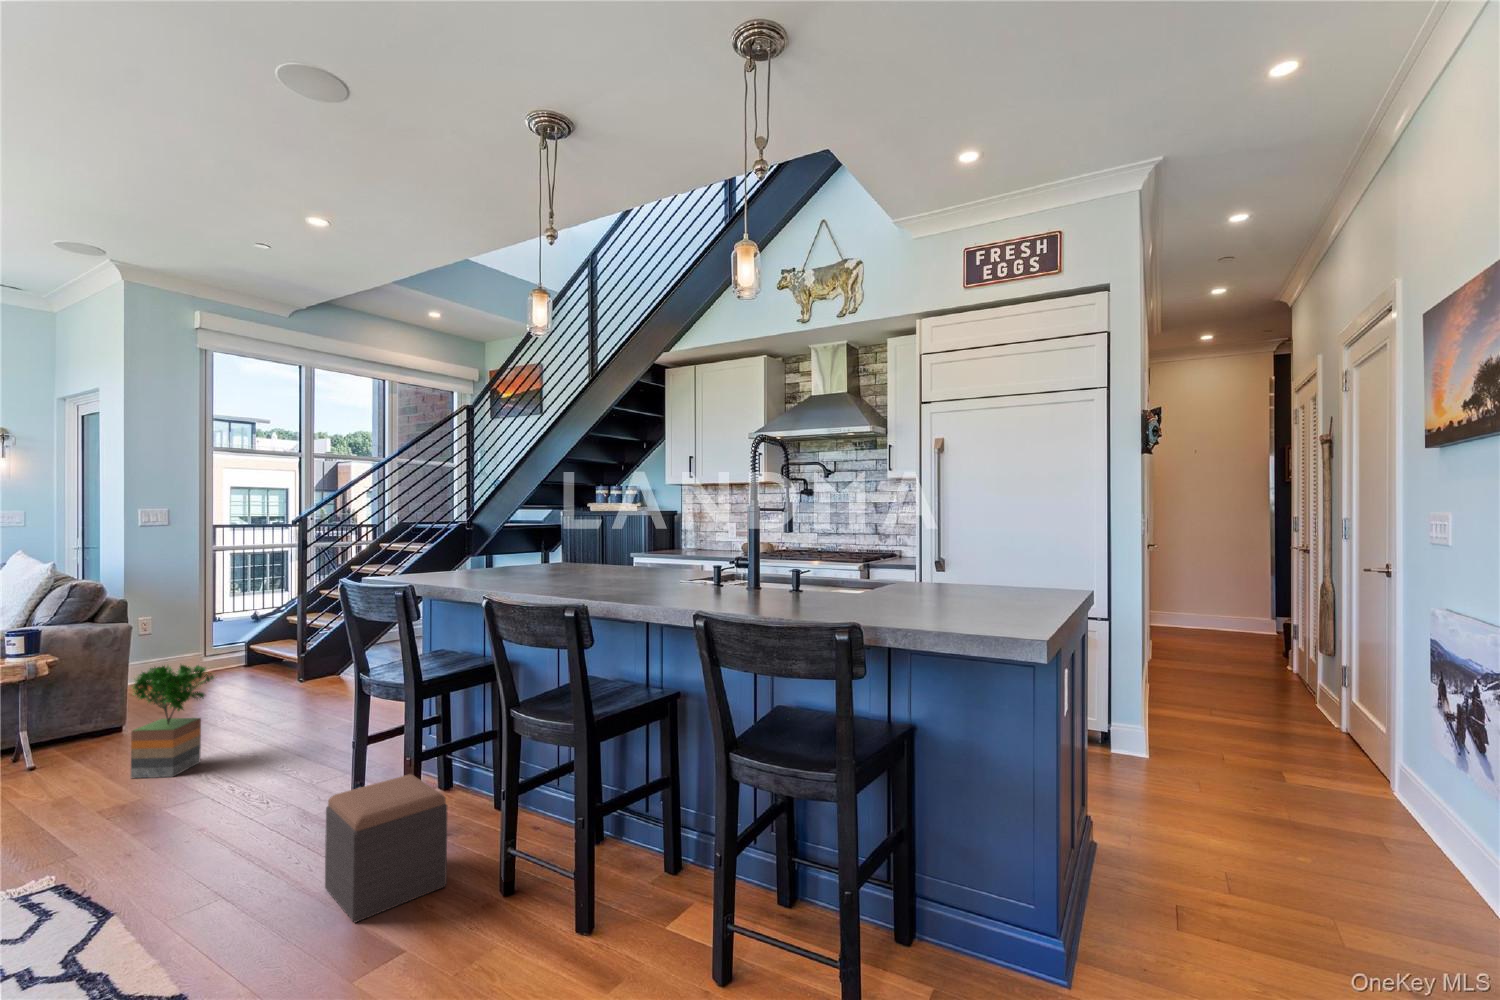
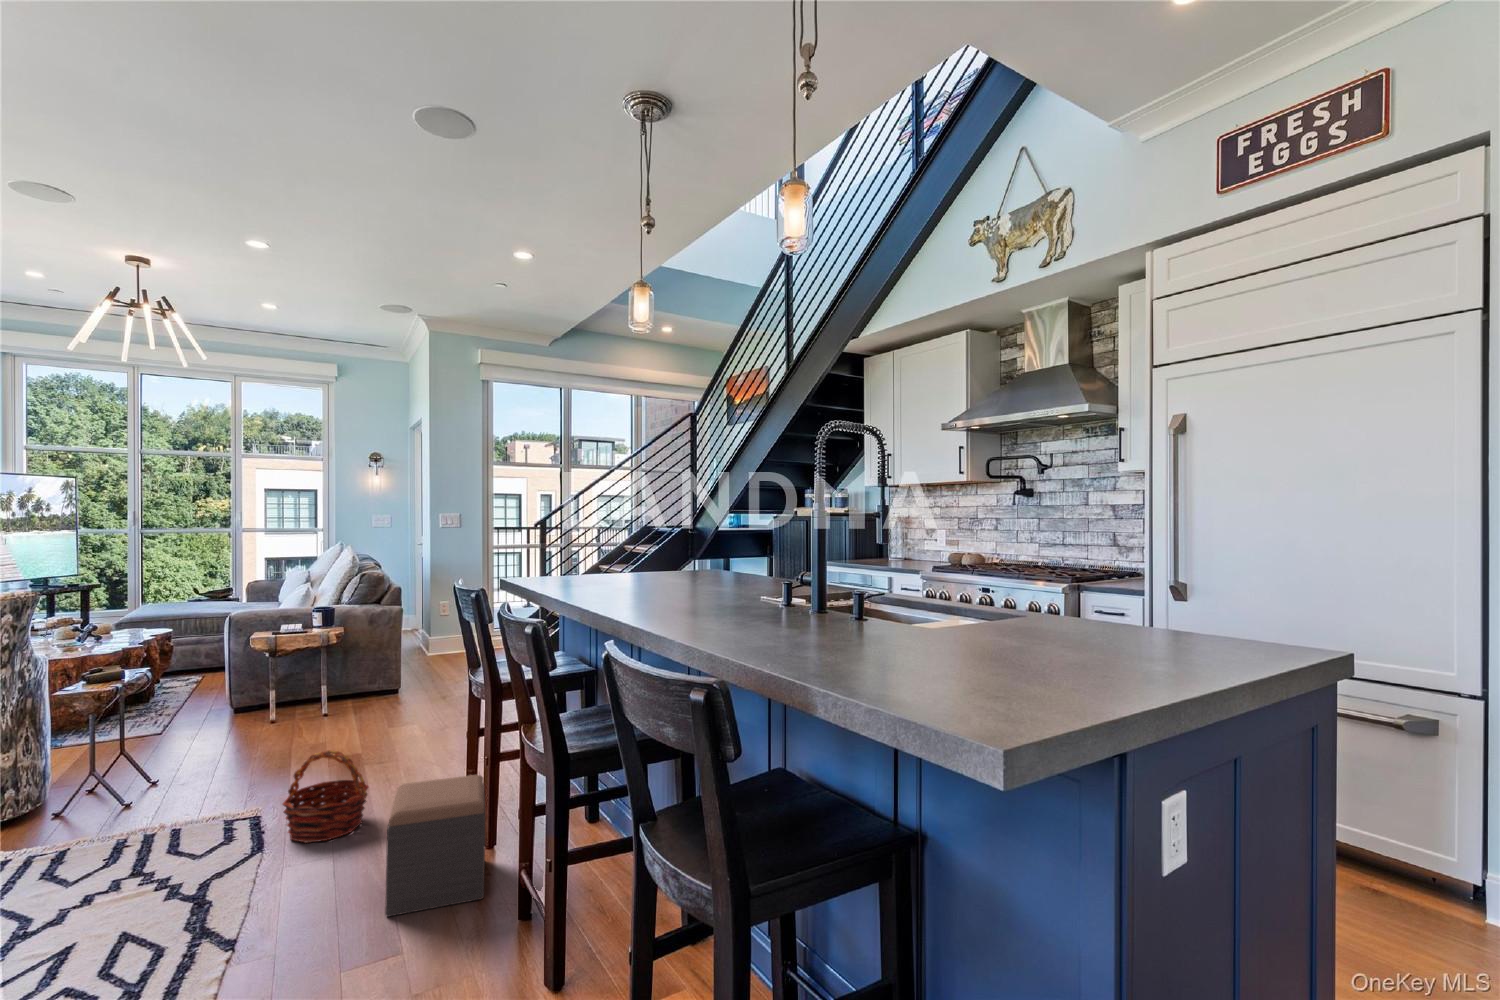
potted tree: present [131,665,214,778] -> none [362,641,430,738]
basket: none [132,783,241,890] -> present [283,750,369,843]

